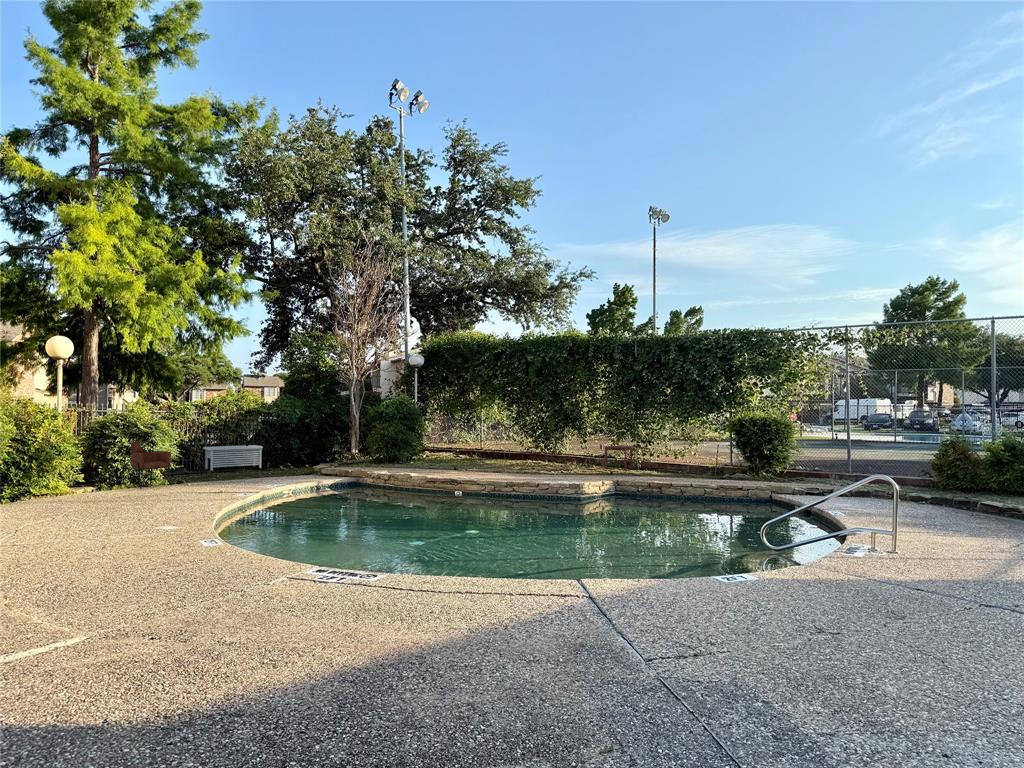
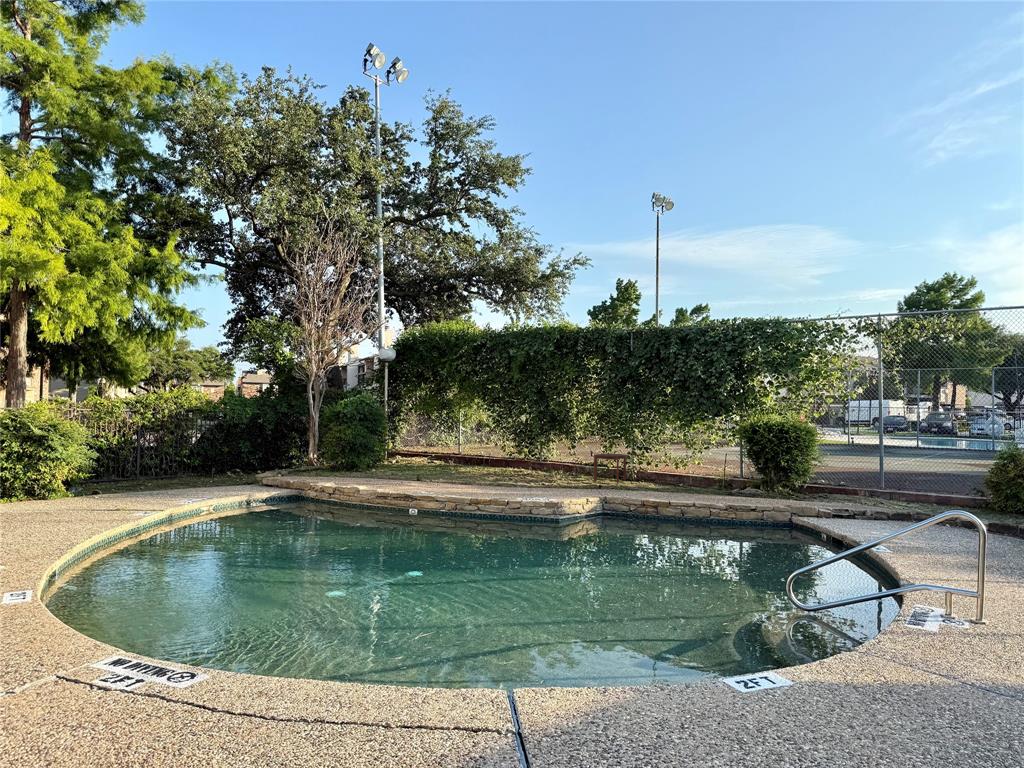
chair: present [129,441,172,489] -> none [19,445,71,504]
storage bench: present [204,445,263,471] -> none [132,450,201,479]

